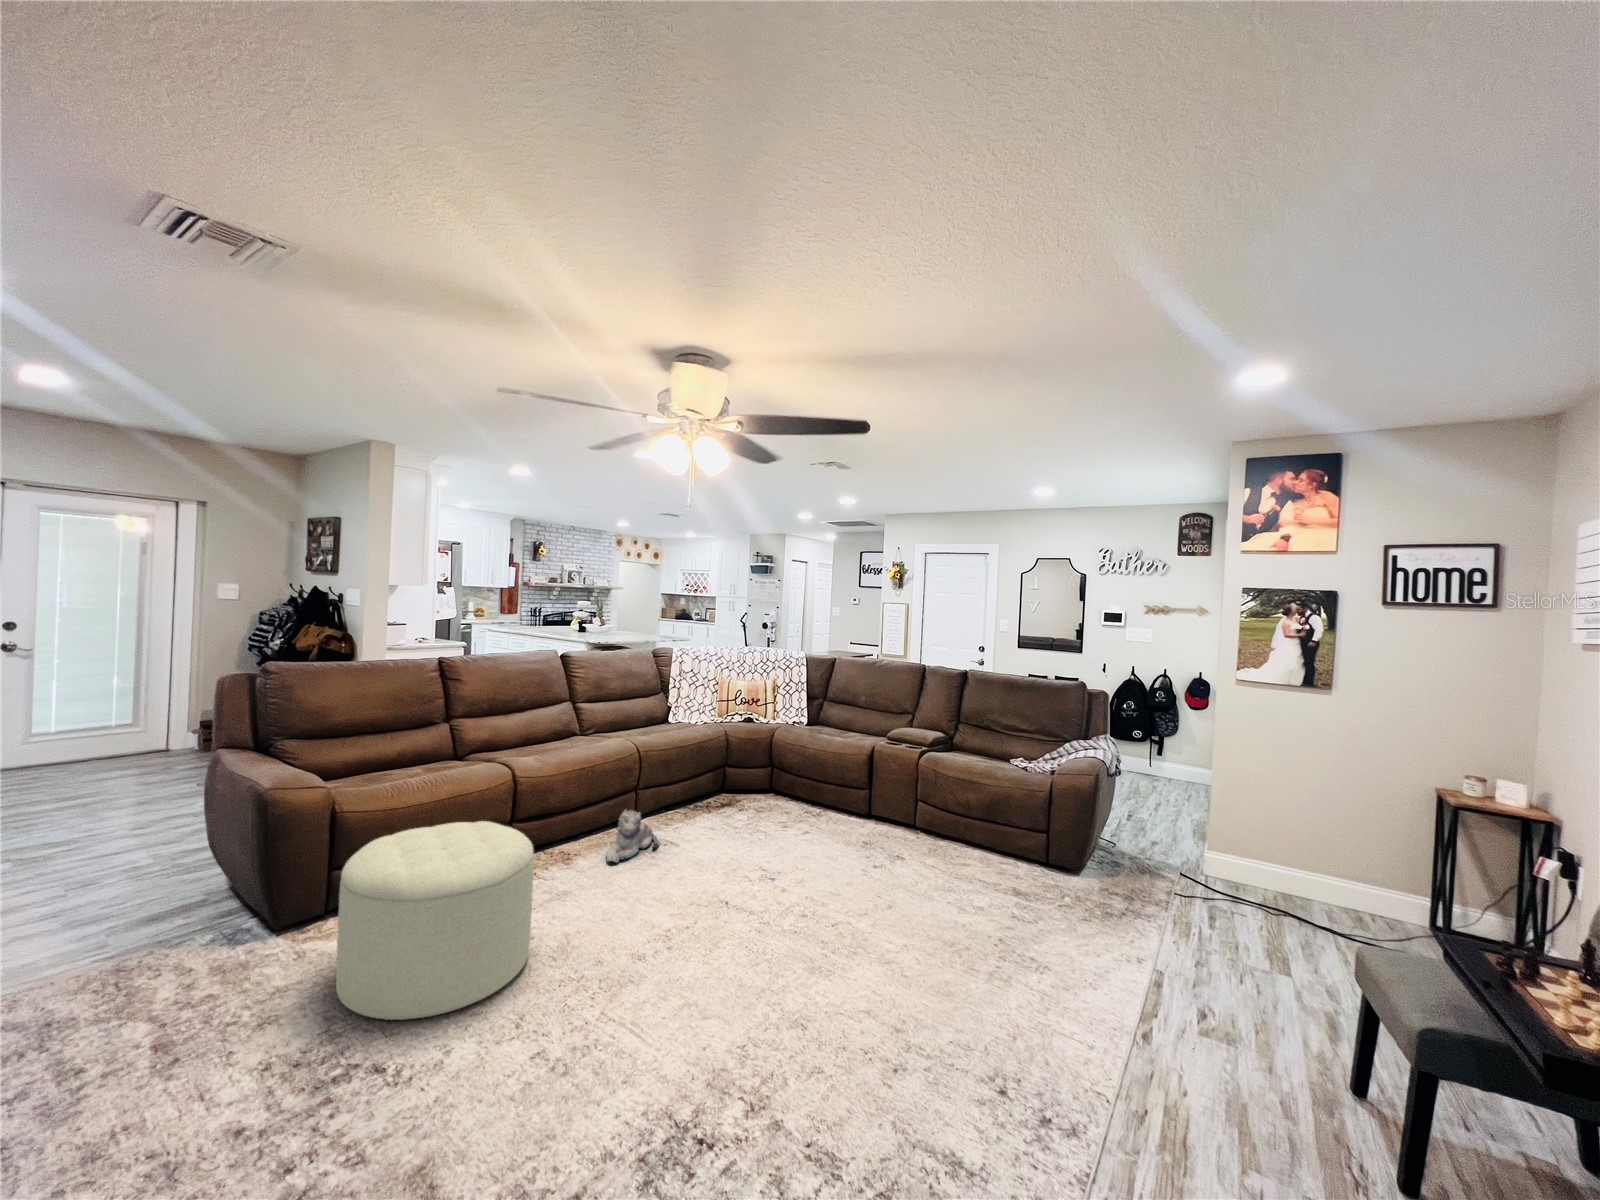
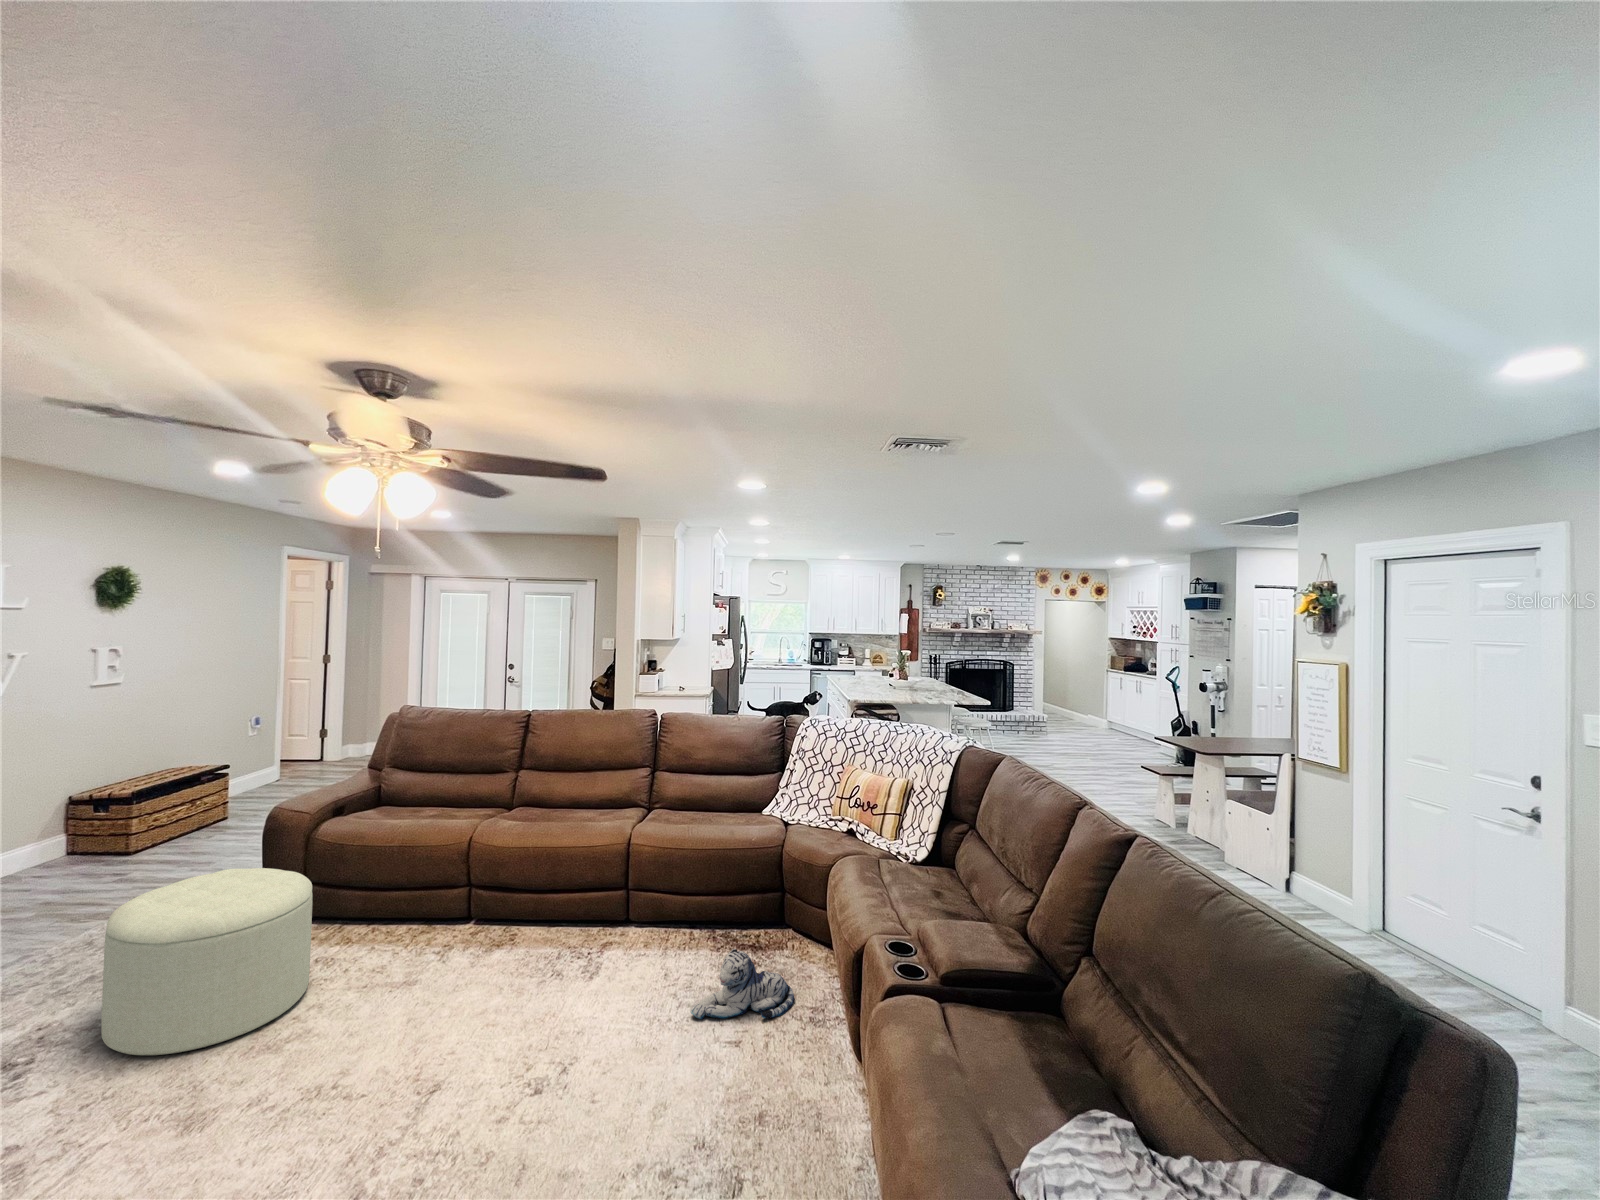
plush toy: present [606,809,659,863] -> present [690,949,795,1019]

